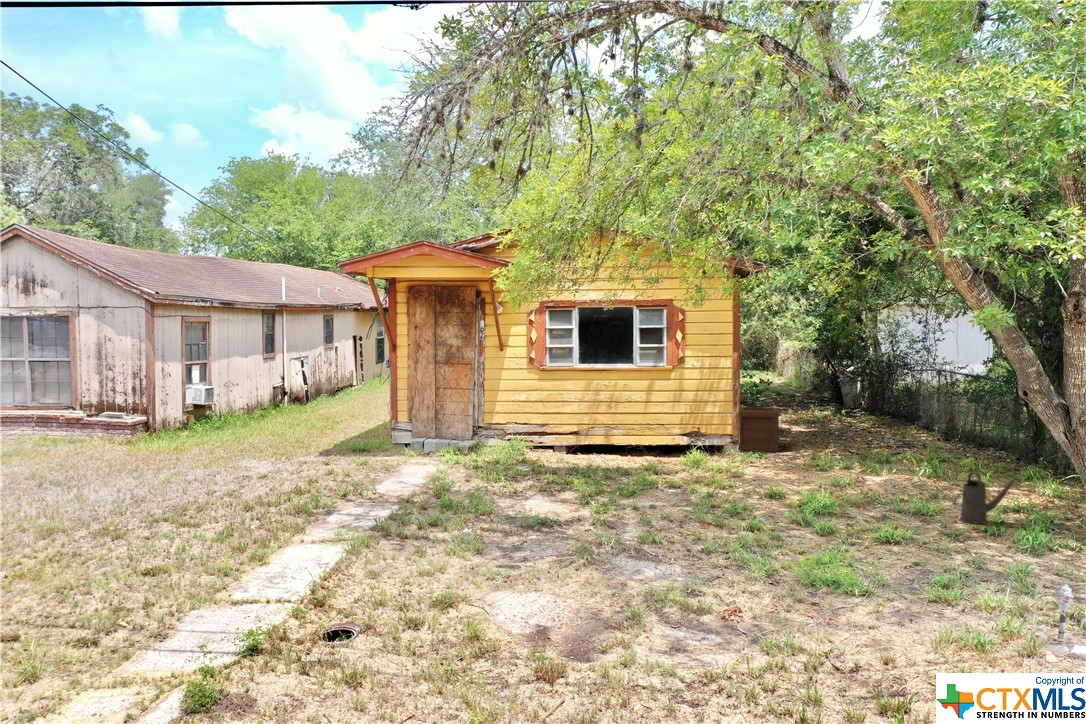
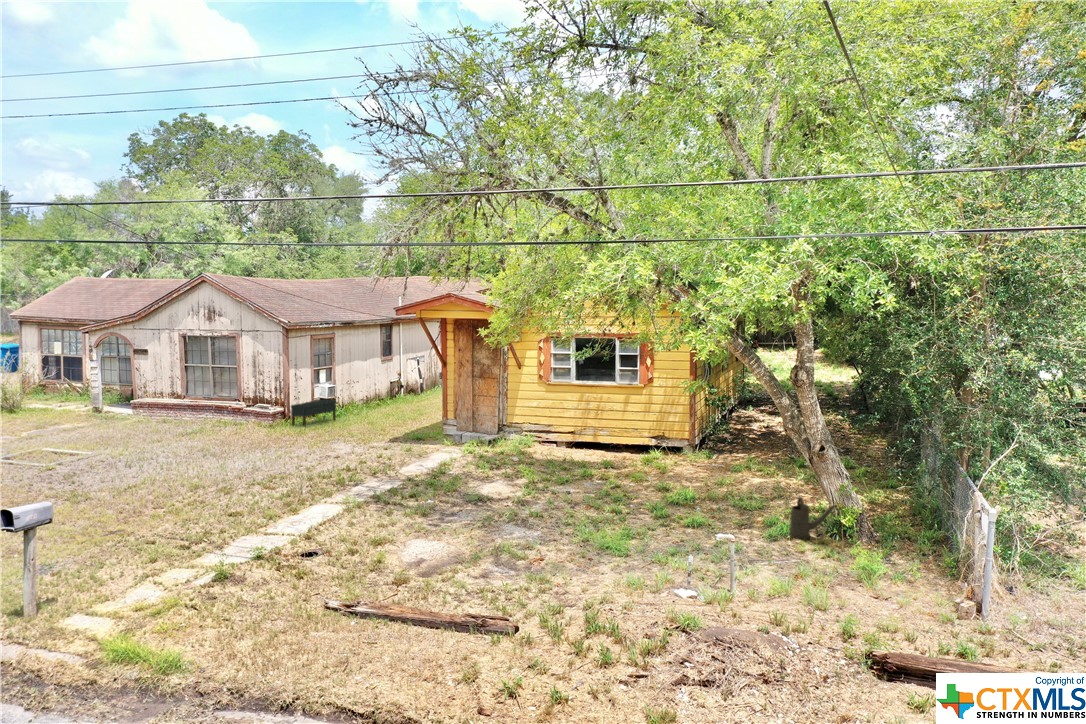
bench: none [157,406,219,442] -> present [291,399,336,427]
wooden crate: present [739,407,779,452] -> none [693,417,733,455]

